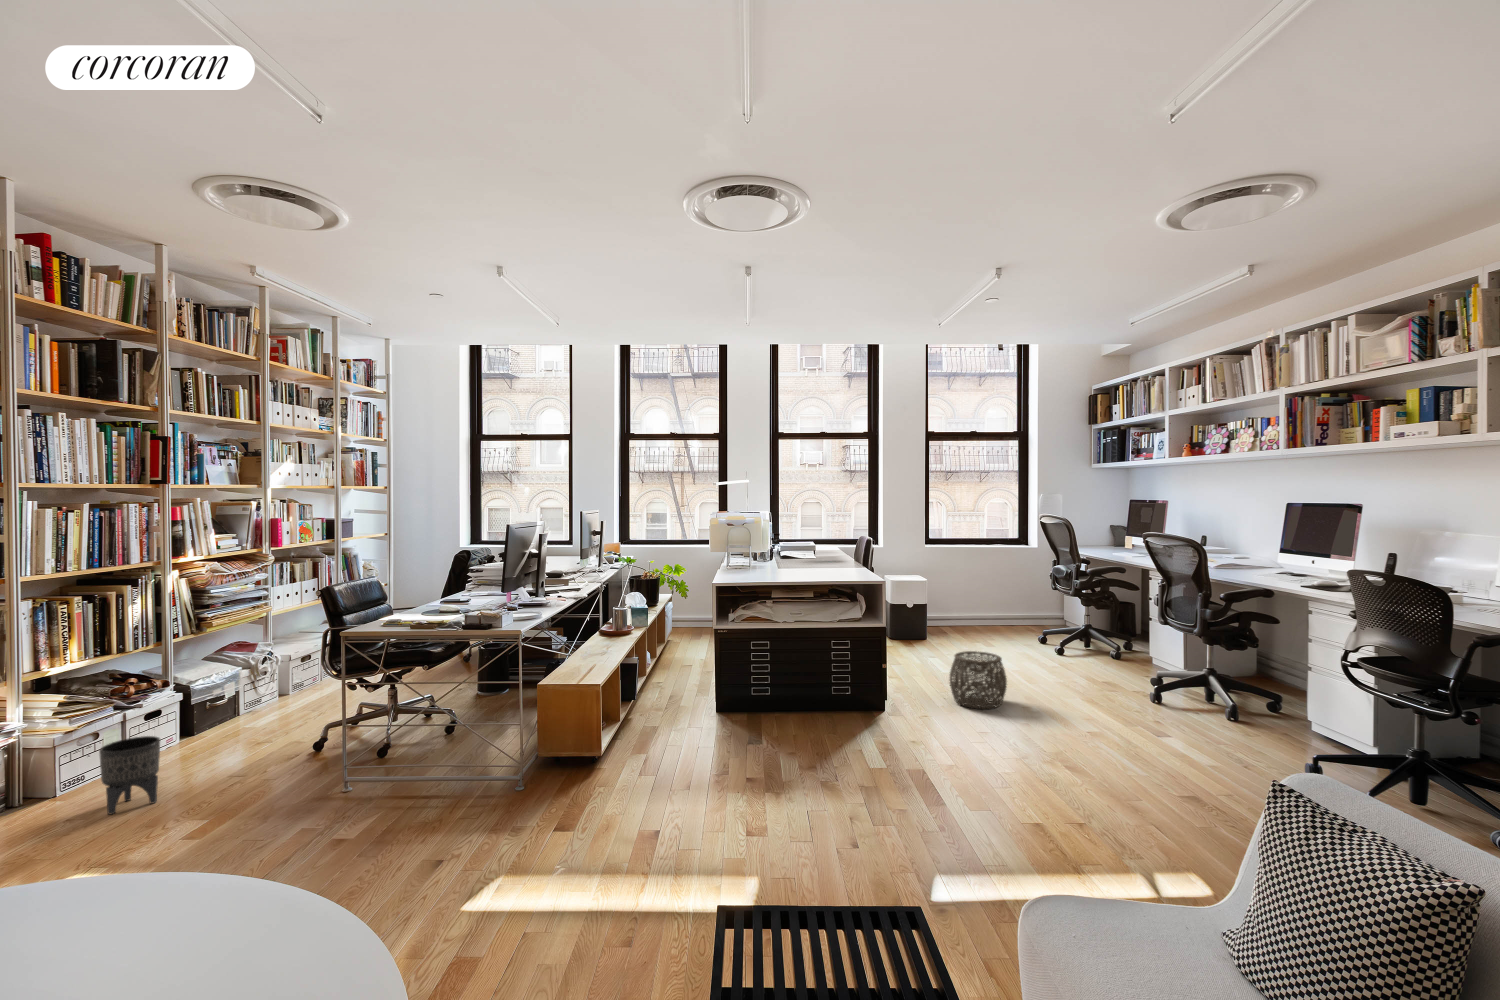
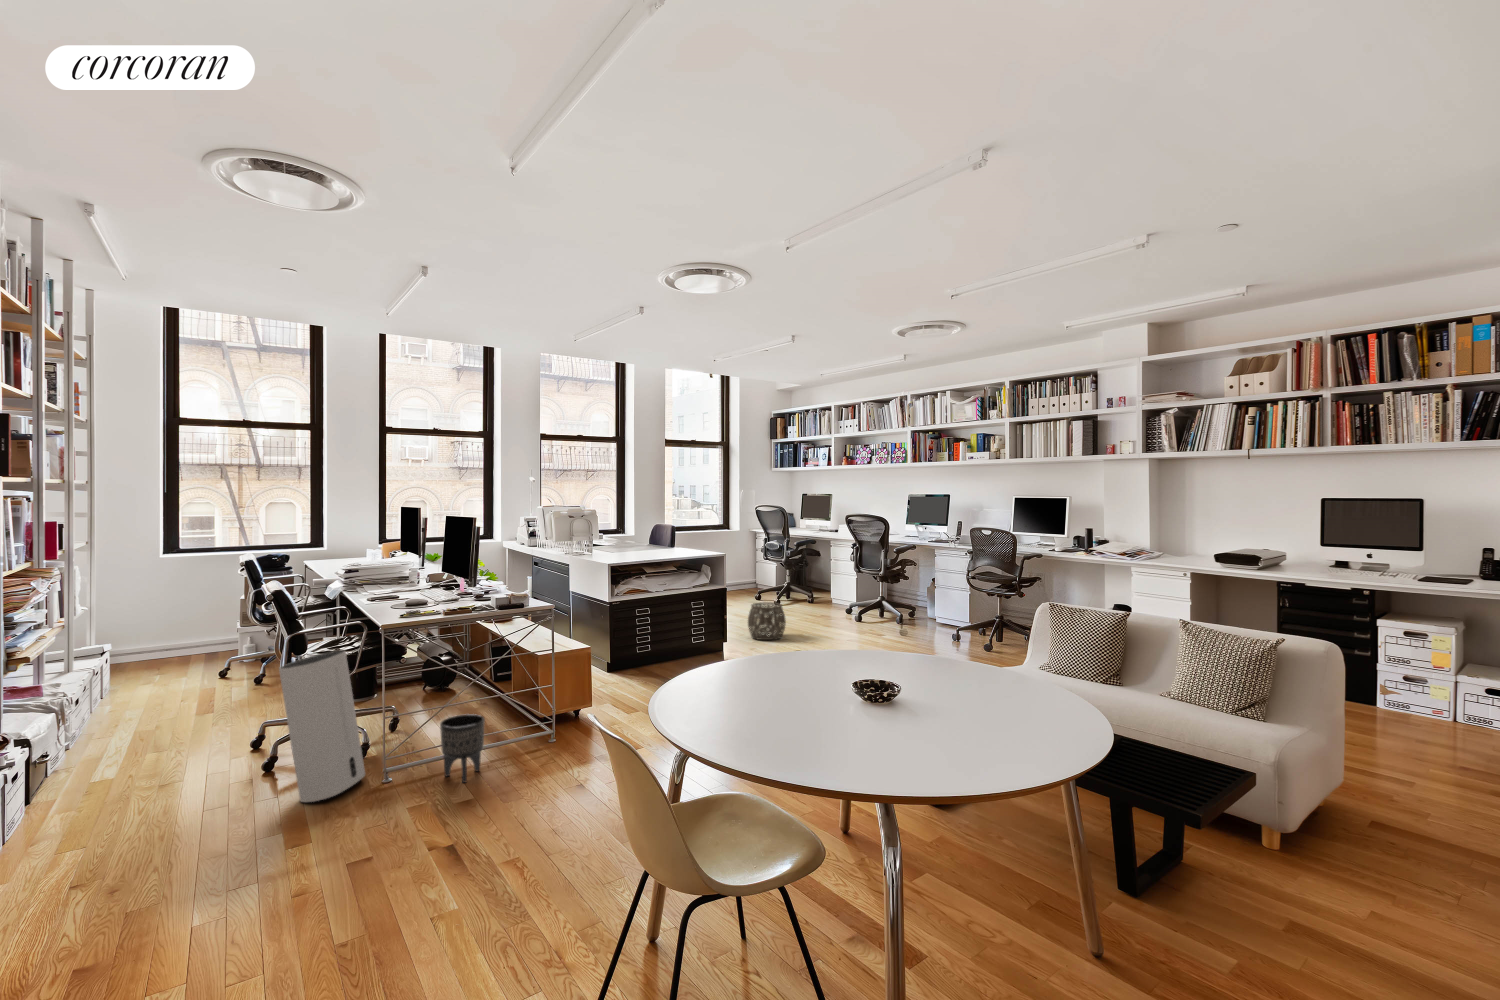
air purifier: none [195,660,292,821] -> present [279,651,365,802]
planter: present [99,736,160,815] -> present [440,714,485,783]

